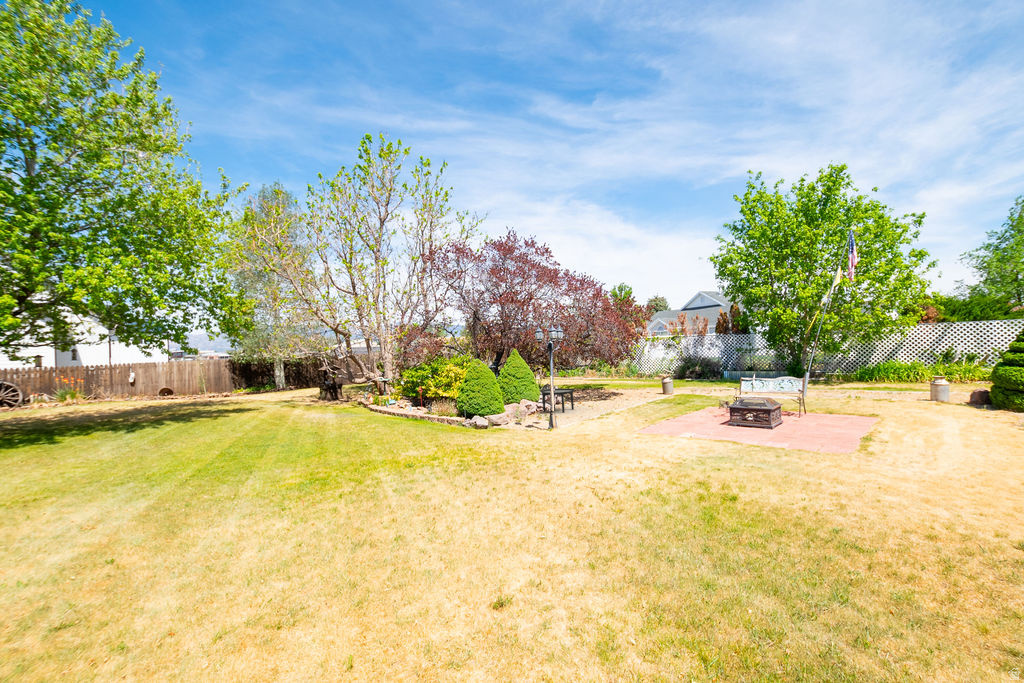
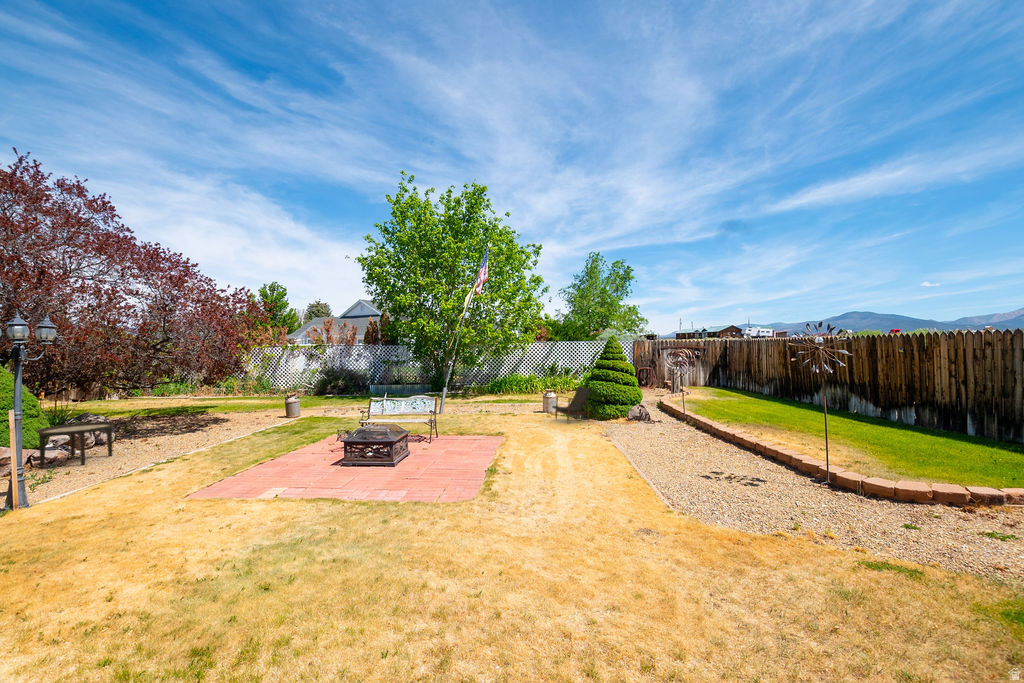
lounge chair: none [942,373,999,412] -> present [552,387,591,423]

